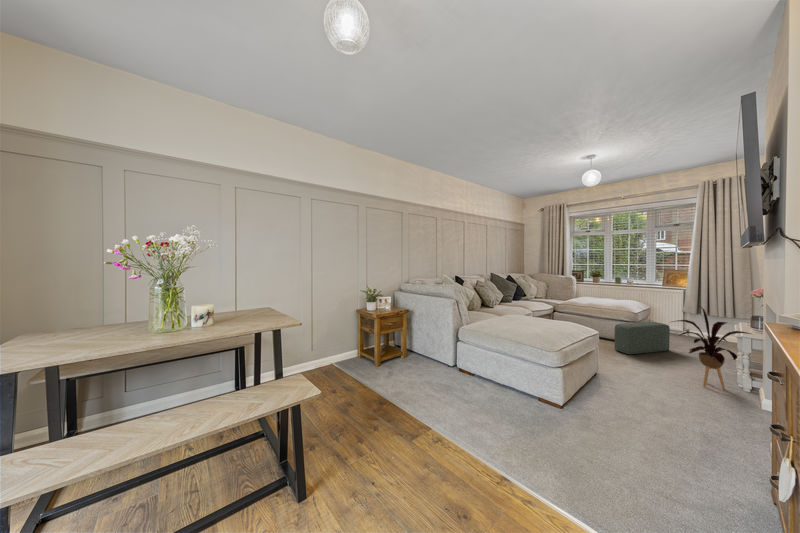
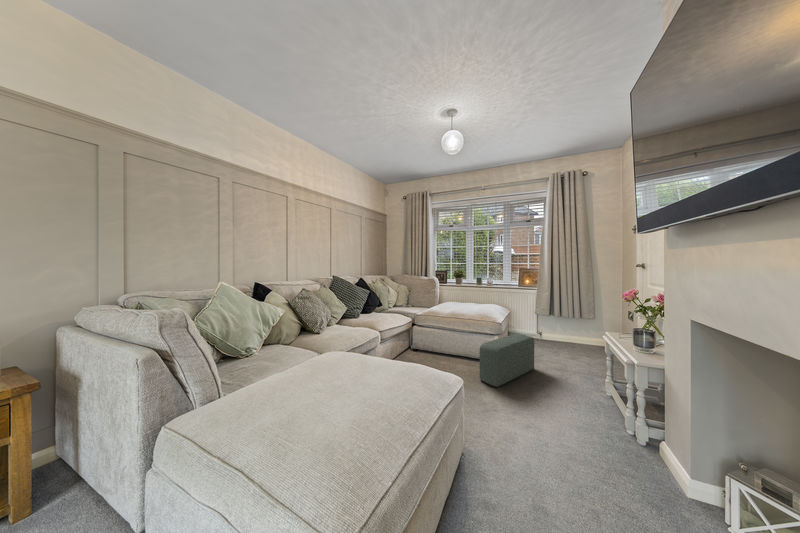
house plant: present [677,307,750,389] -> none [552,326,661,456]

